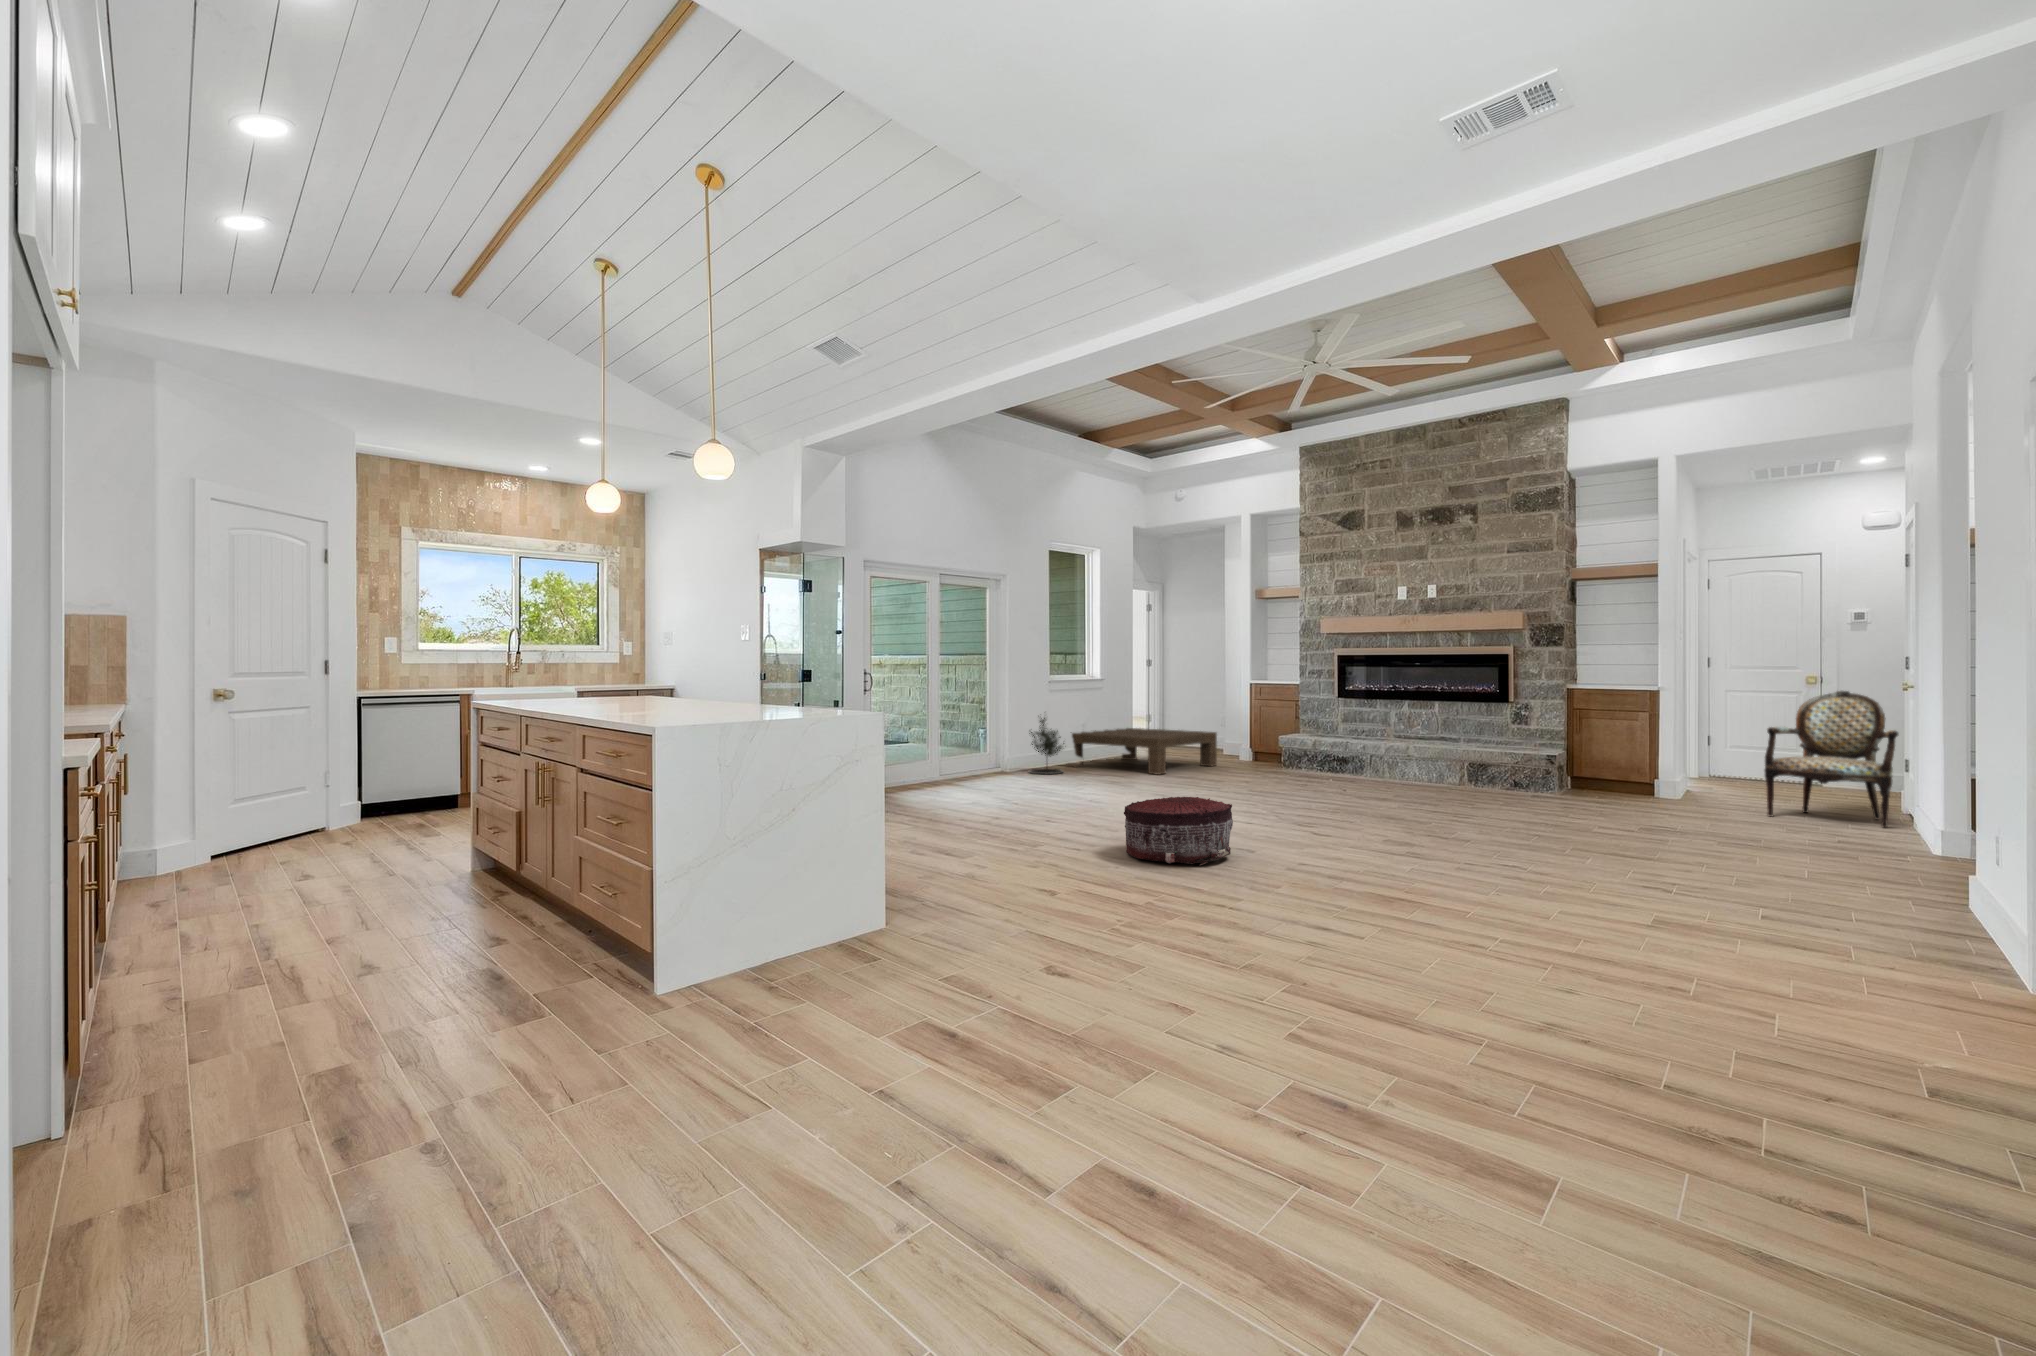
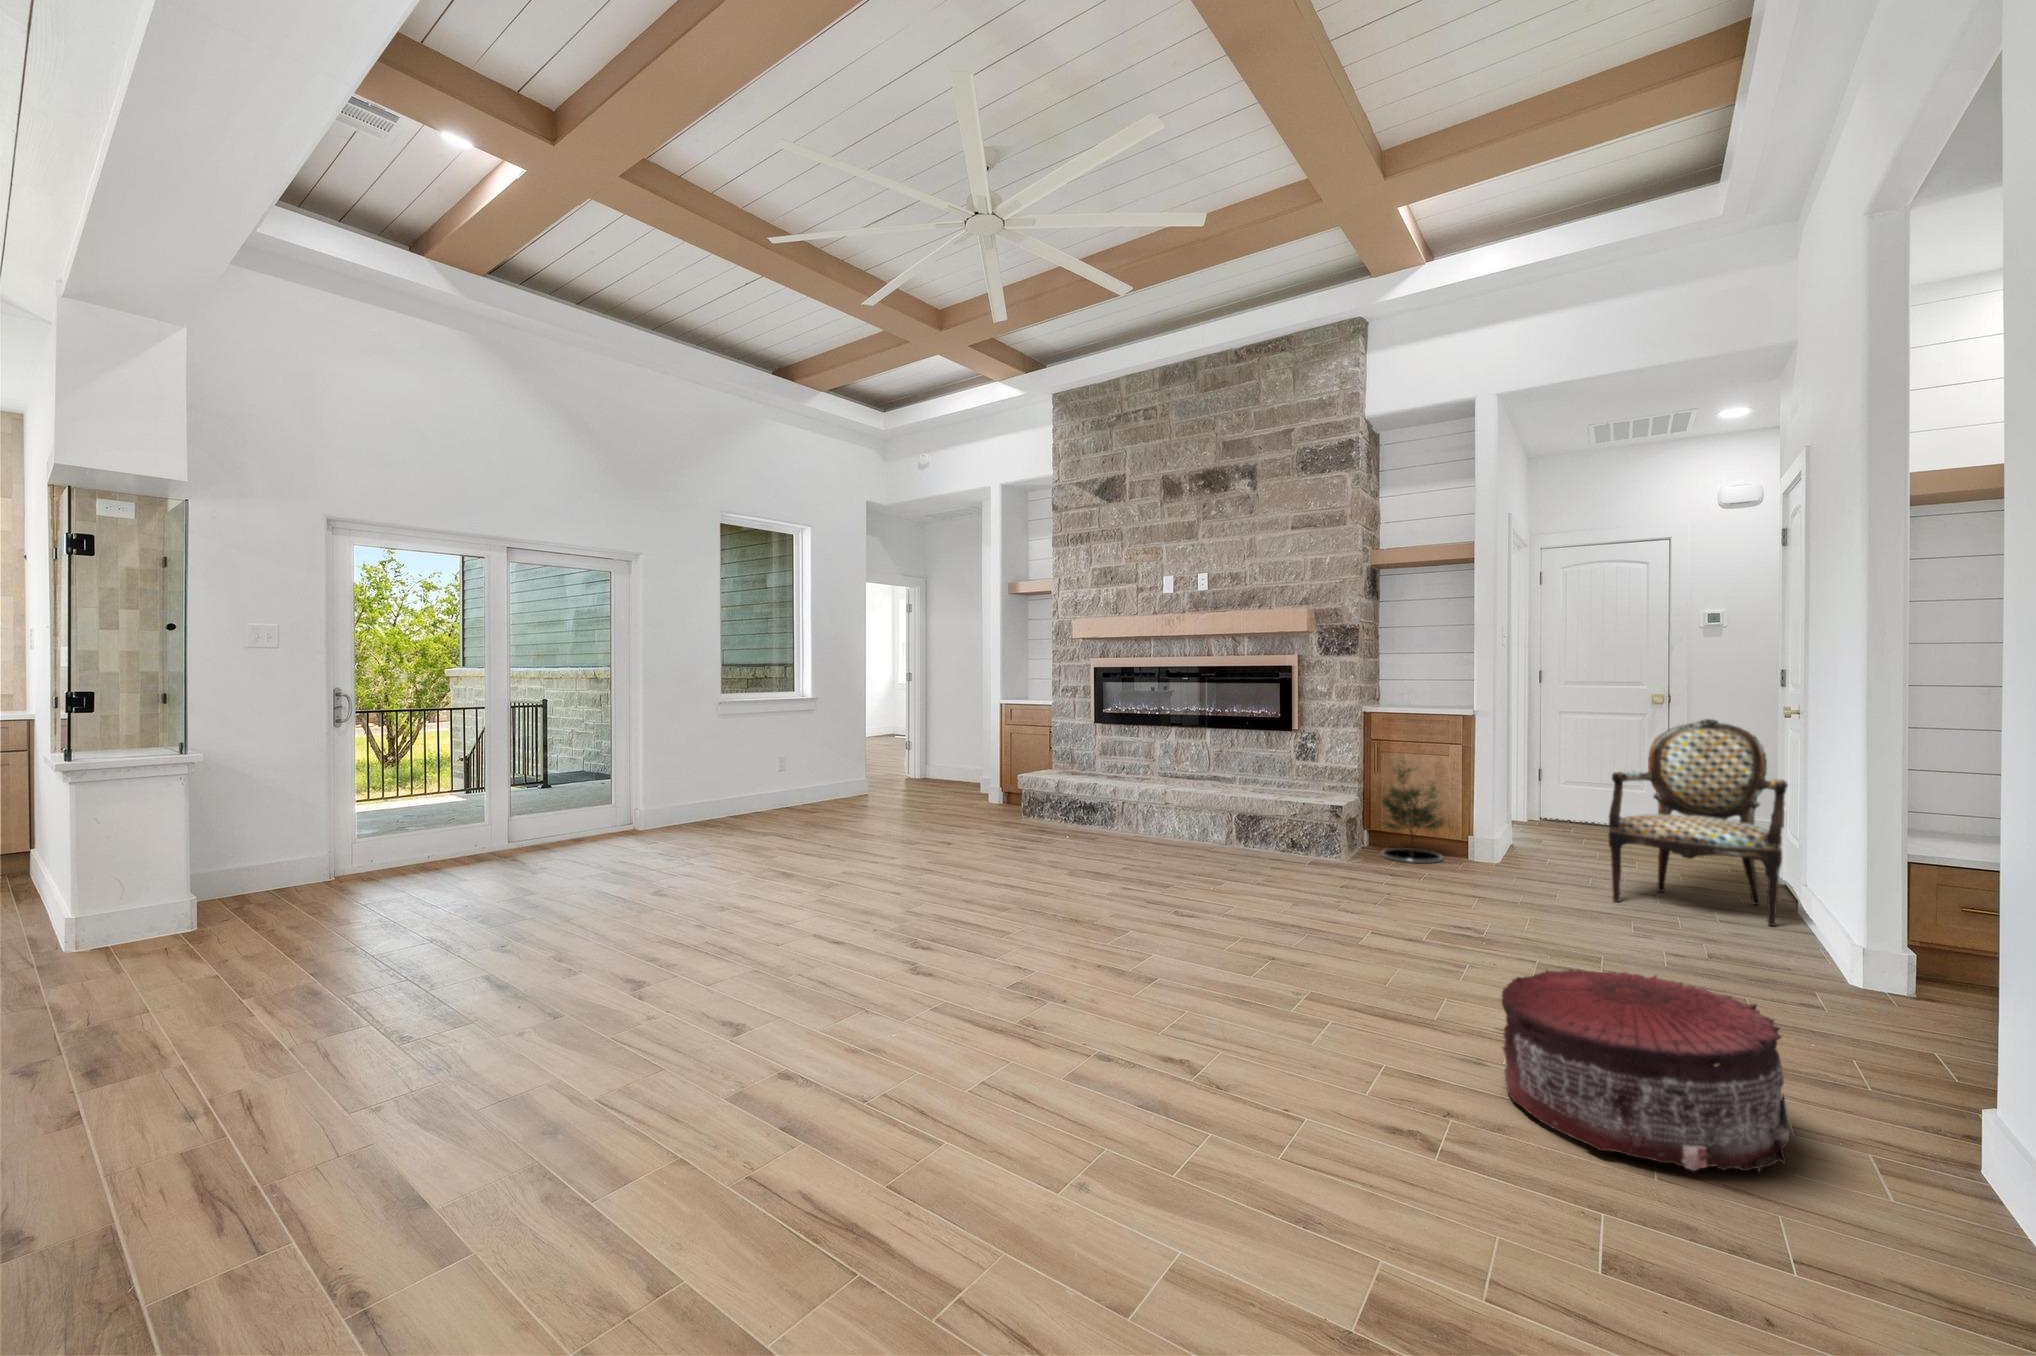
potted tree: present [1029,718,1064,774] -> present [1381,760,1445,863]
coffee table: present [1067,728,1217,775] -> none [737,759,945,831]
pouf: present [1124,797,1233,866] -> present [1501,970,1790,1172]

